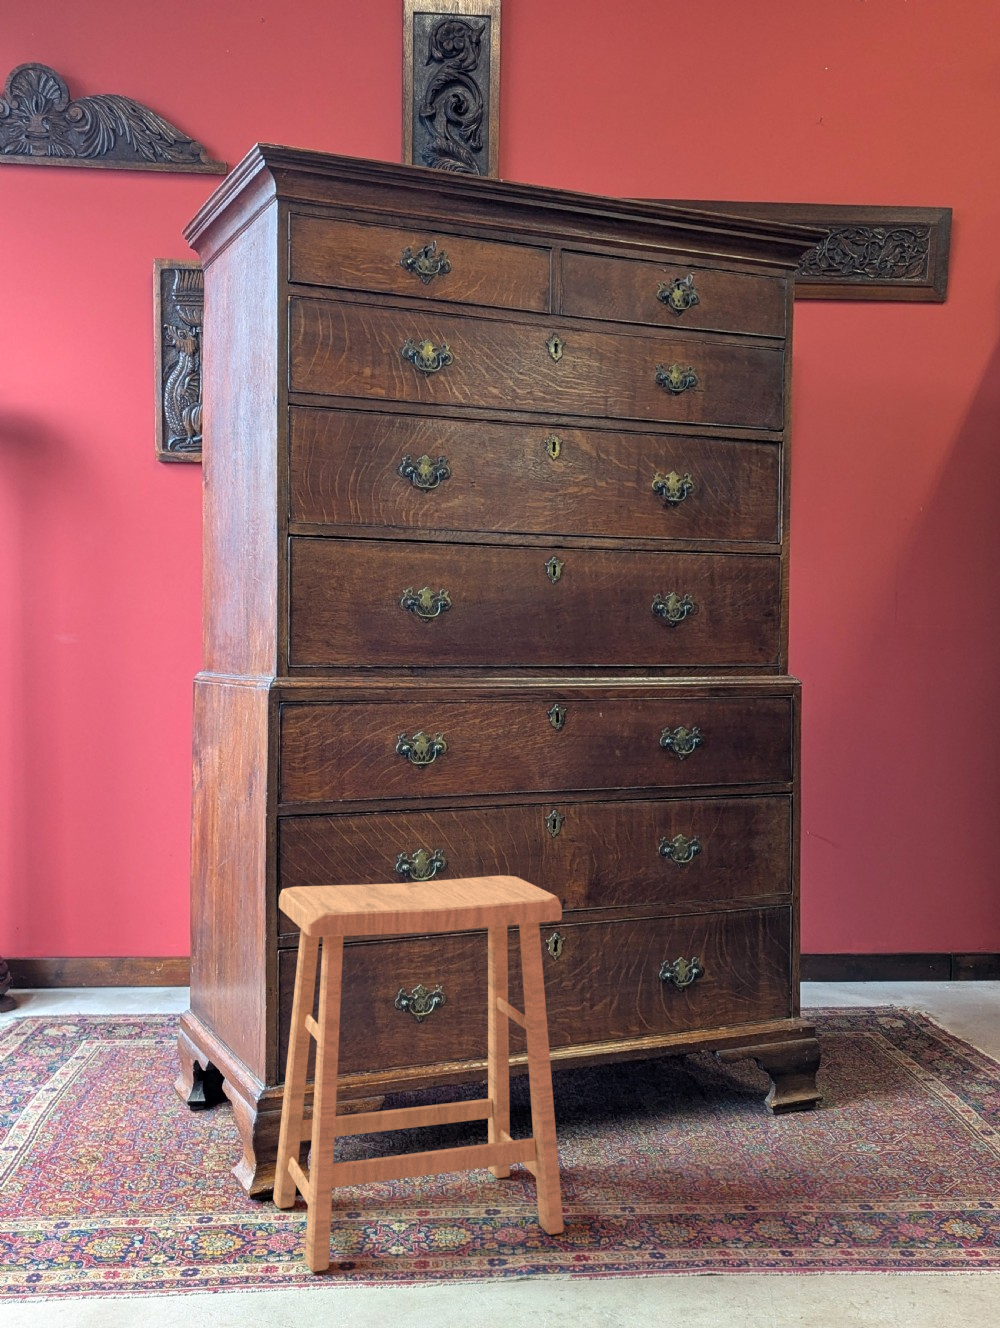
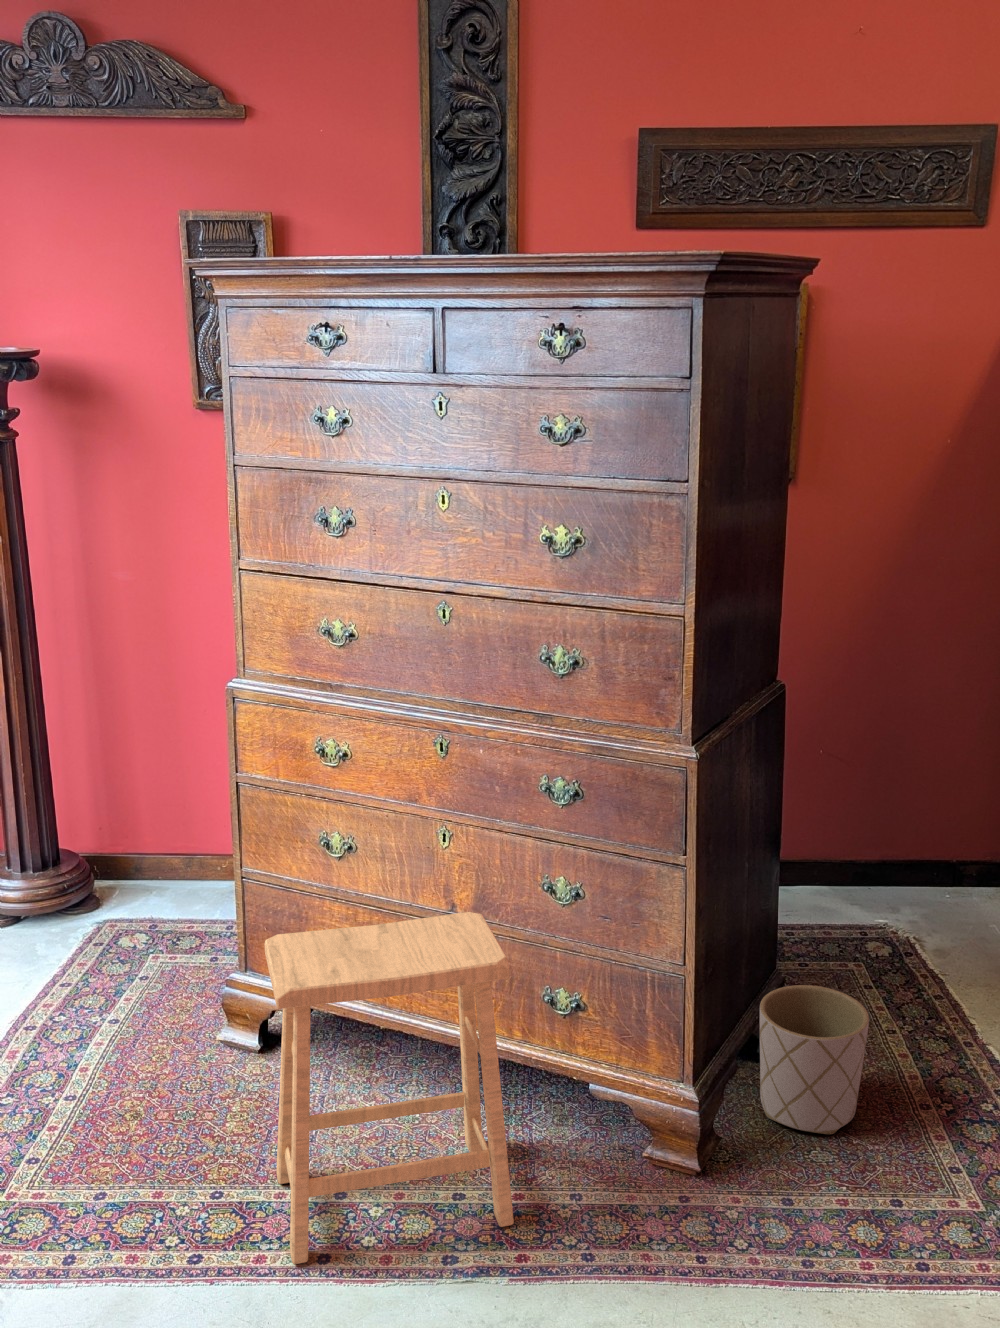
planter: none [805,999,925,1154] -> present [760,985,869,1134]

